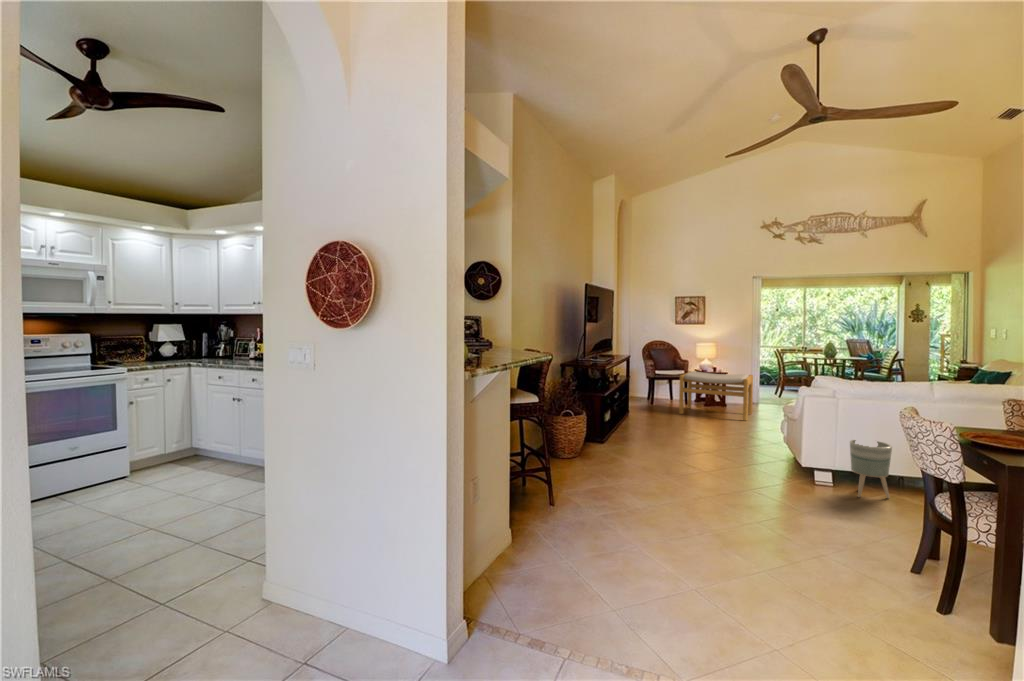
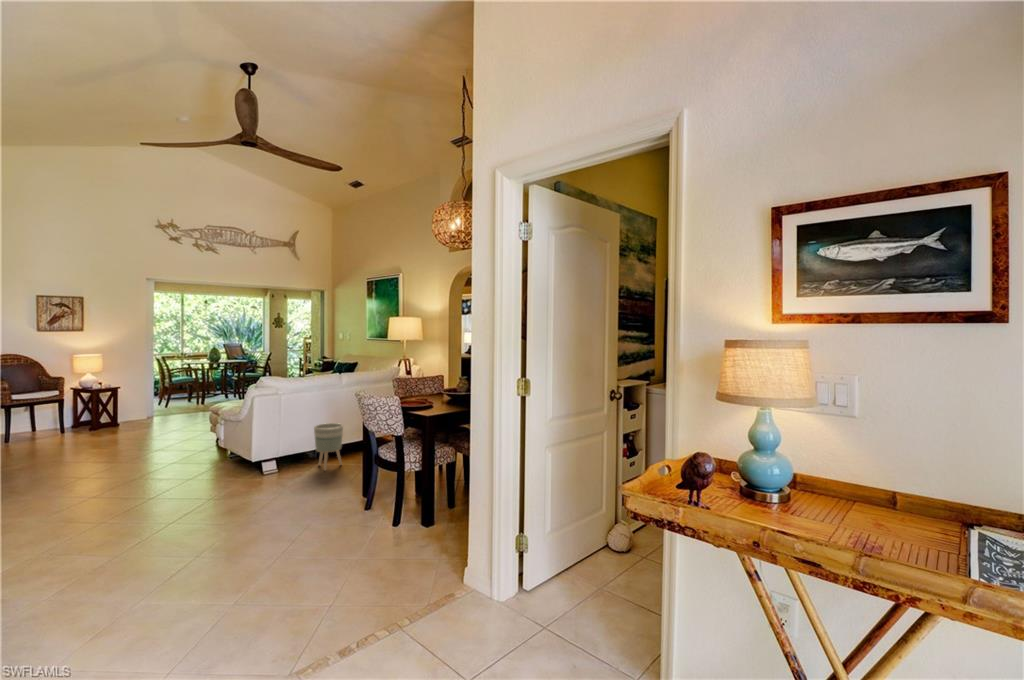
footstool: present [679,371,753,421] -> none [63,385,163,446]

